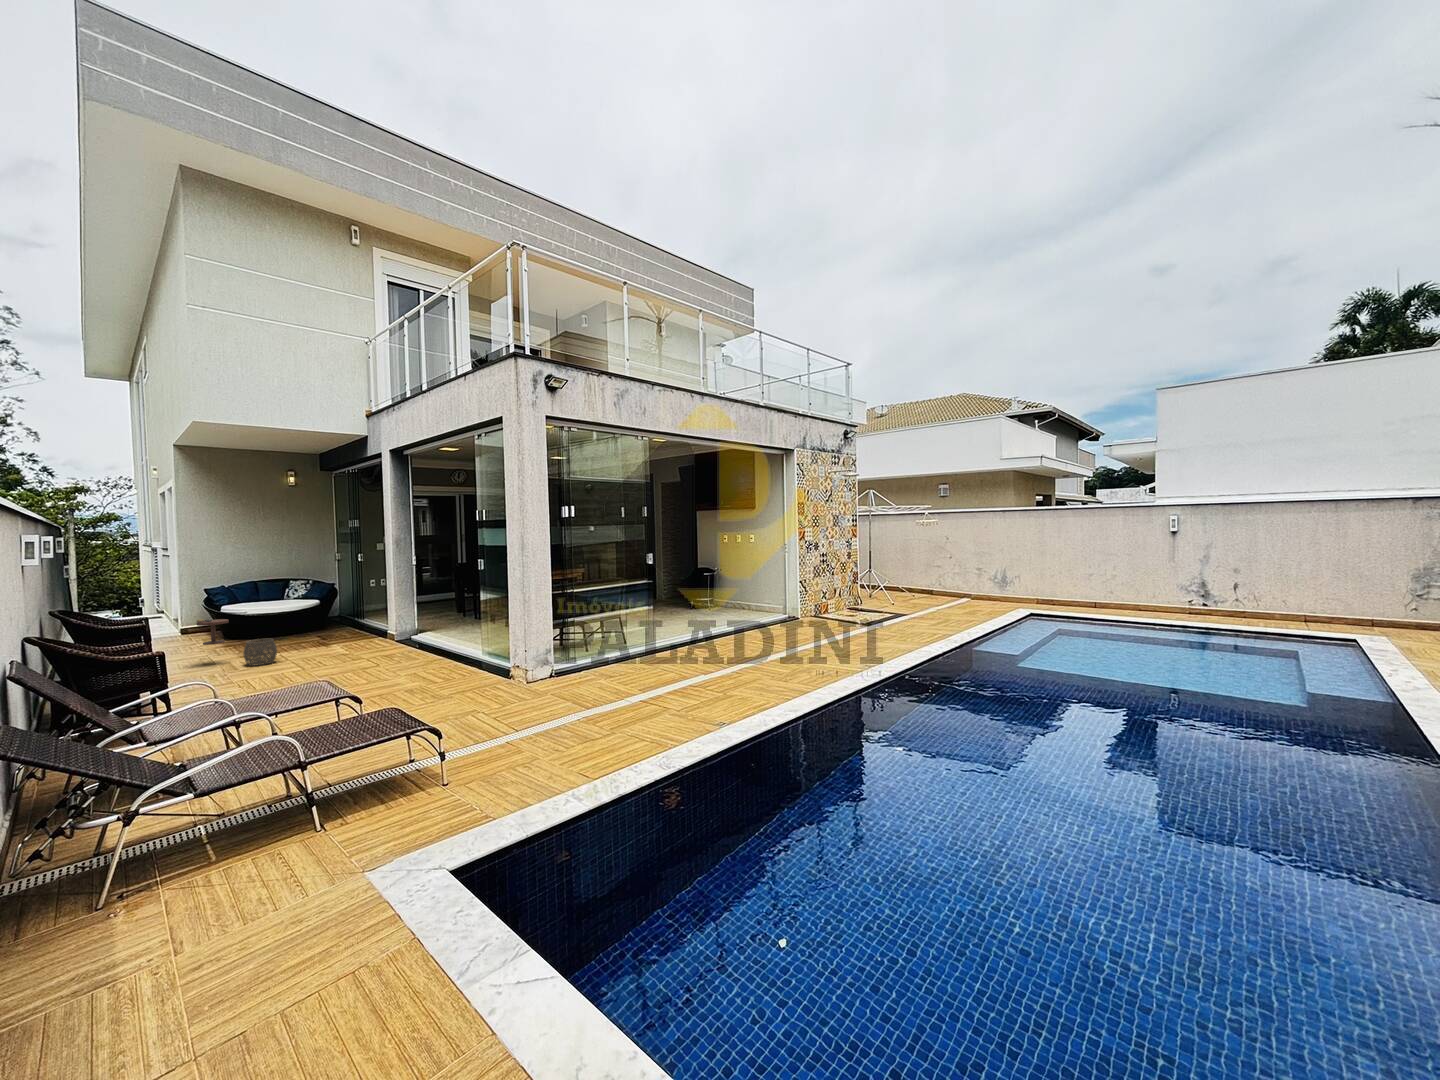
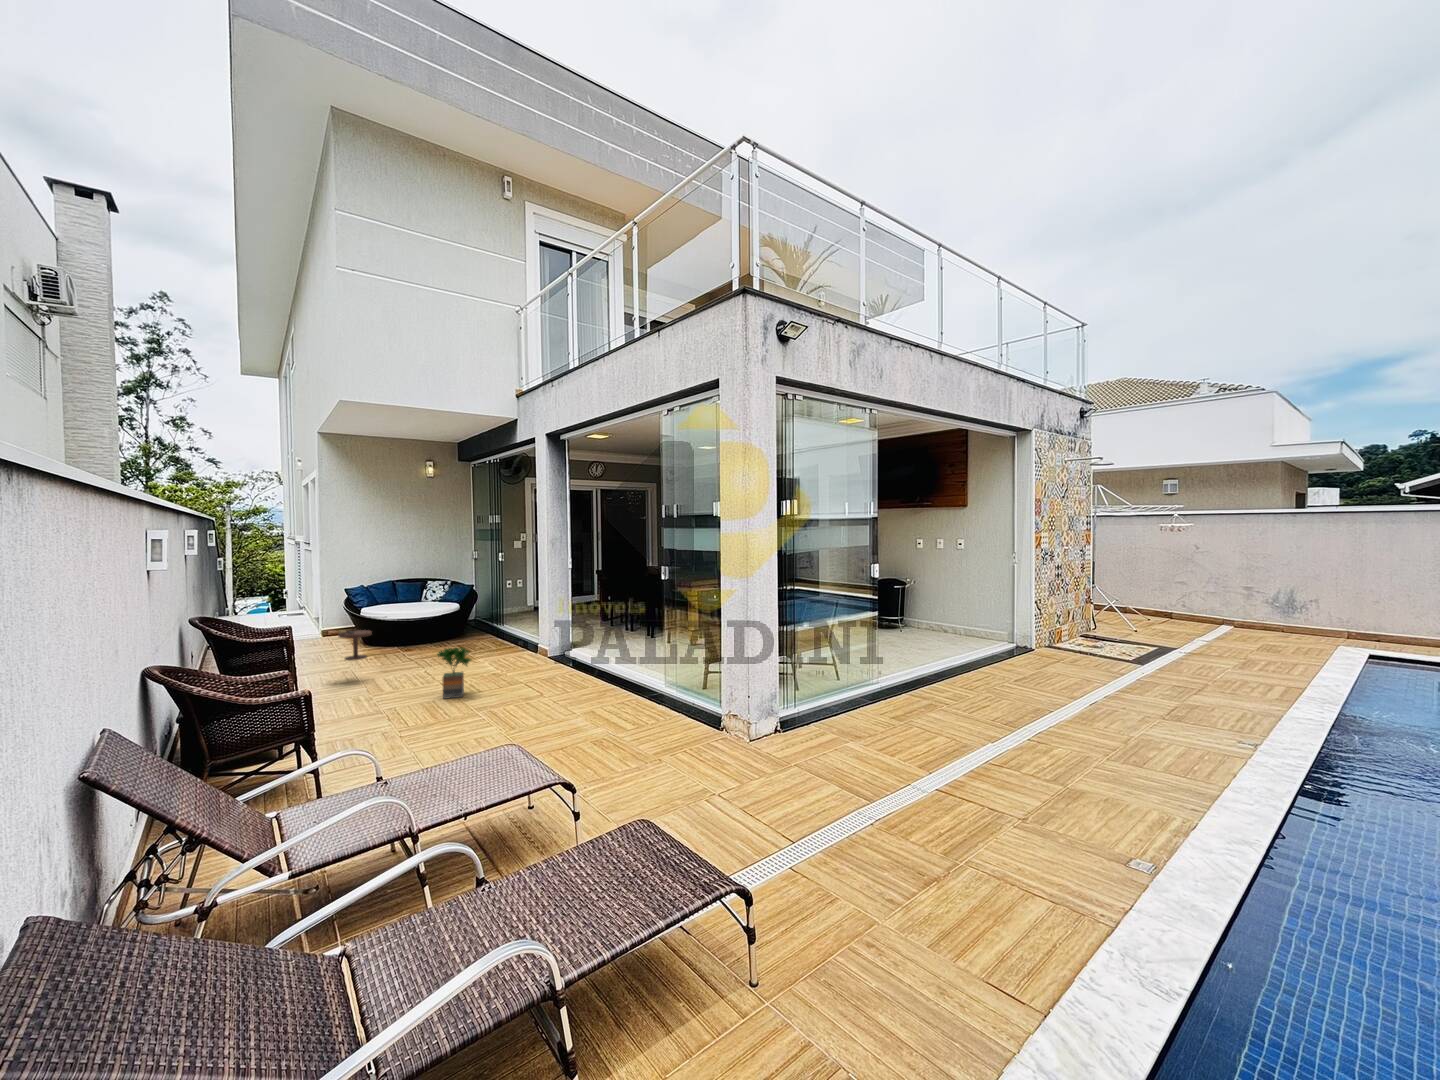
potted tree: none [286,628,320,671] -> present [437,648,471,699]
woven basket: present [243,639,277,666] -> none [387,655,423,688]

